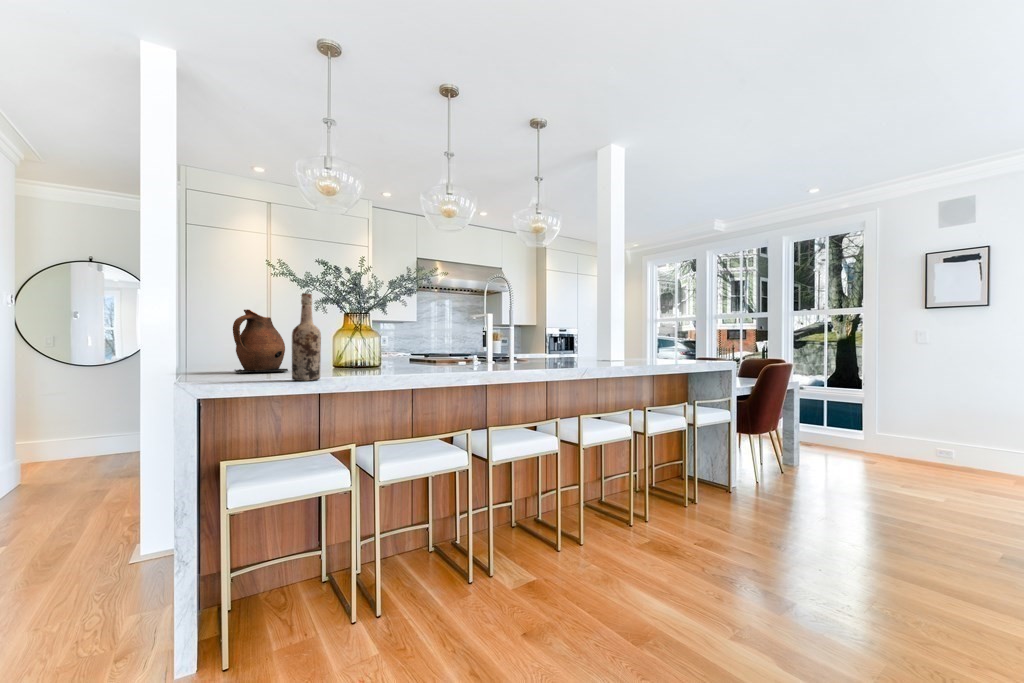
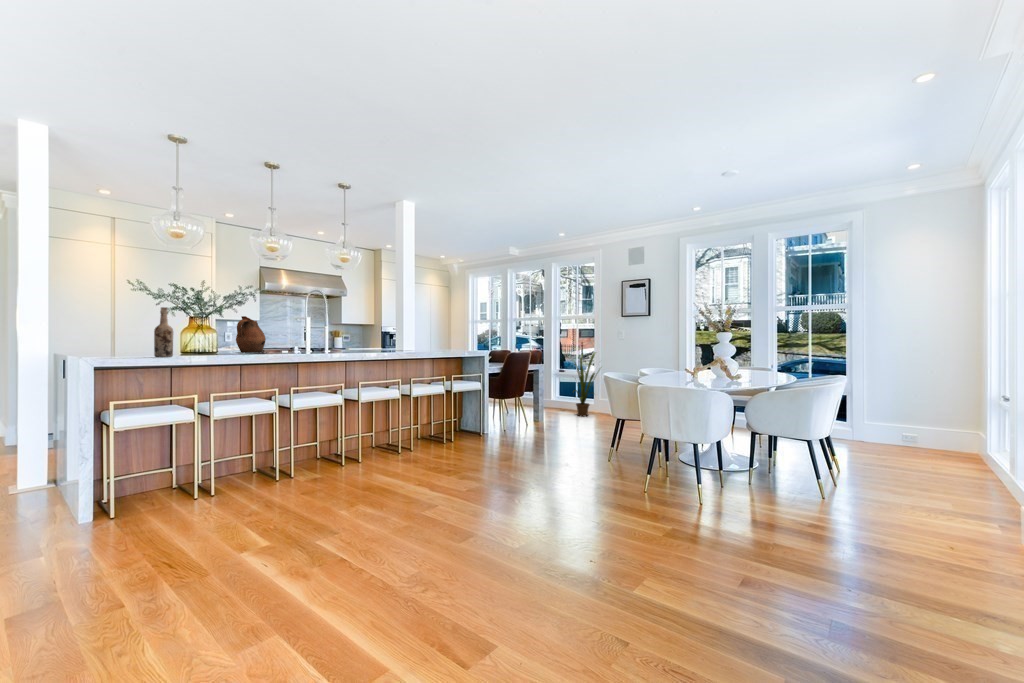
ceramic pitcher: present [233,309,288,372] -> present [236,316,267,353]
house plant: none [829,362,893,460] -> present [573,353,595,416]

